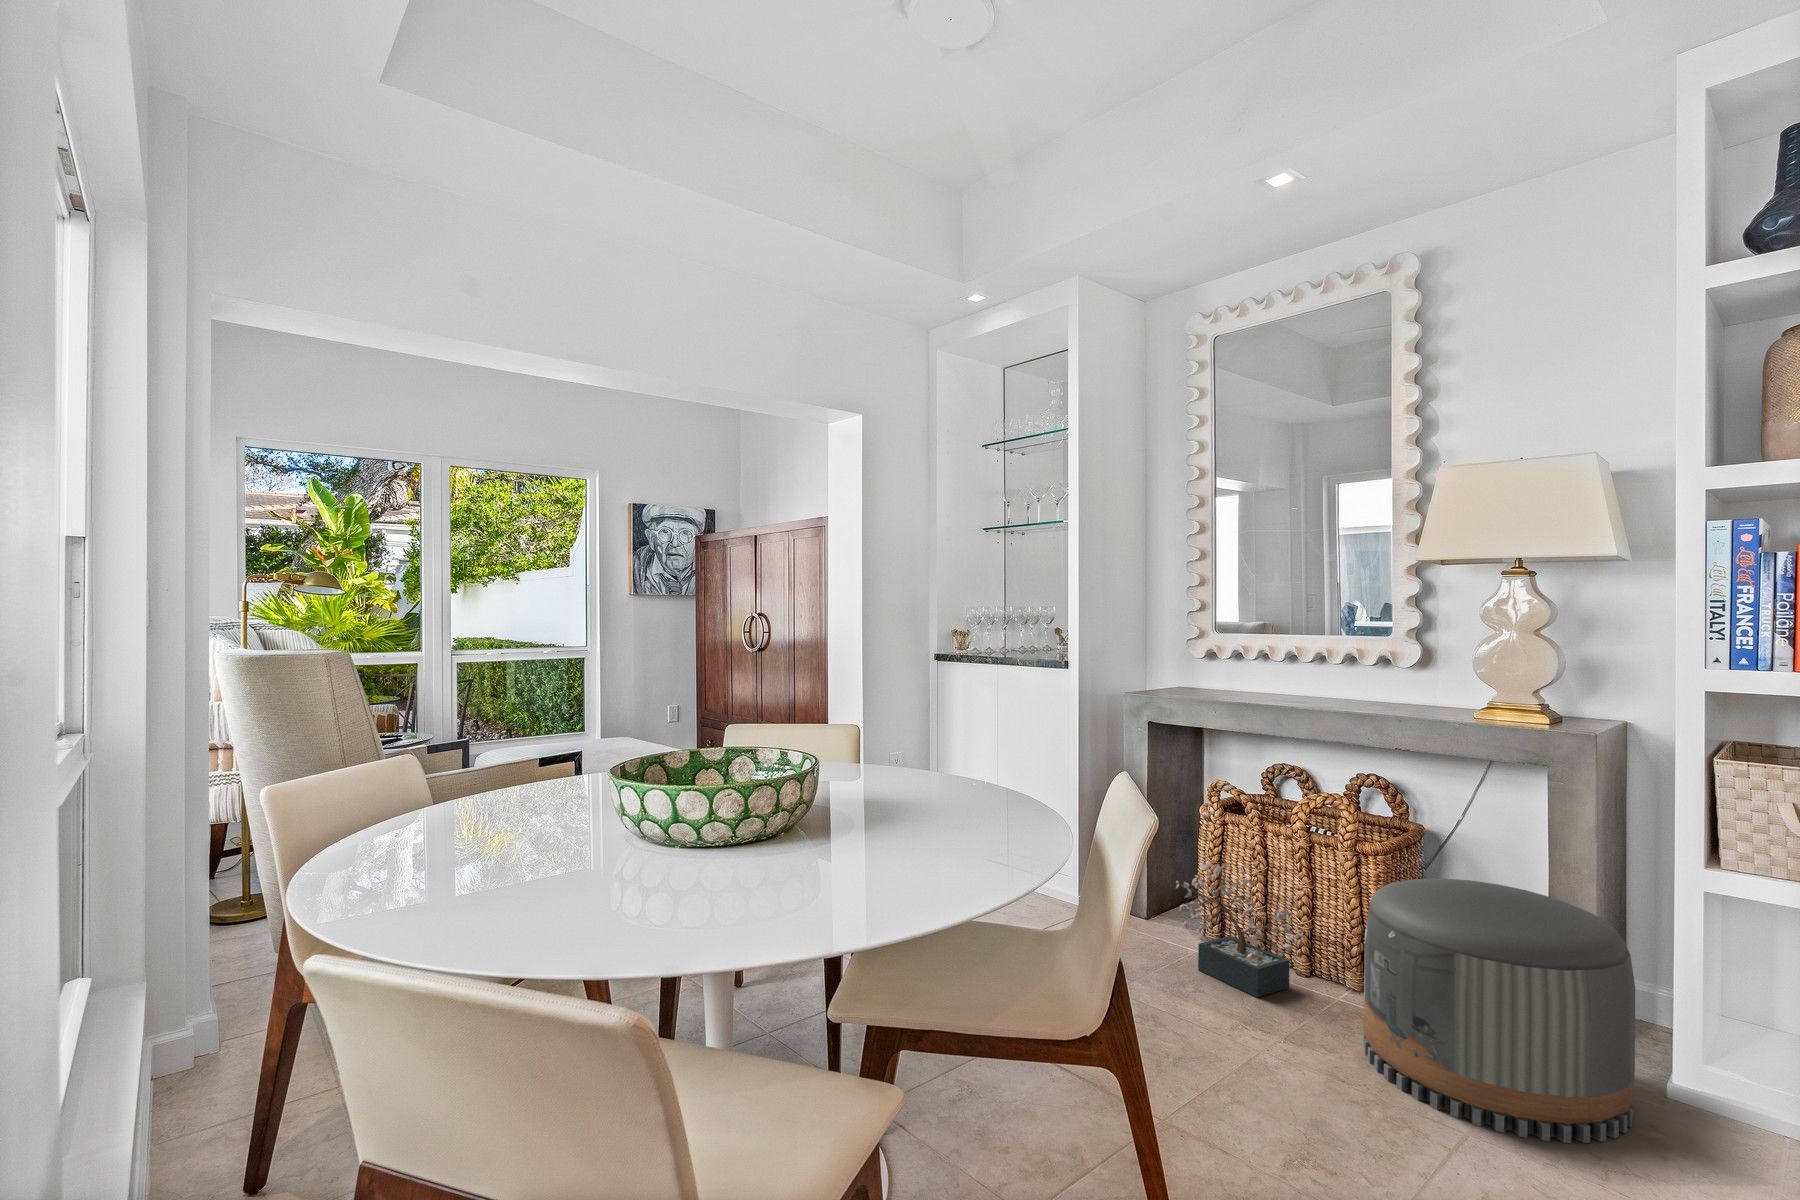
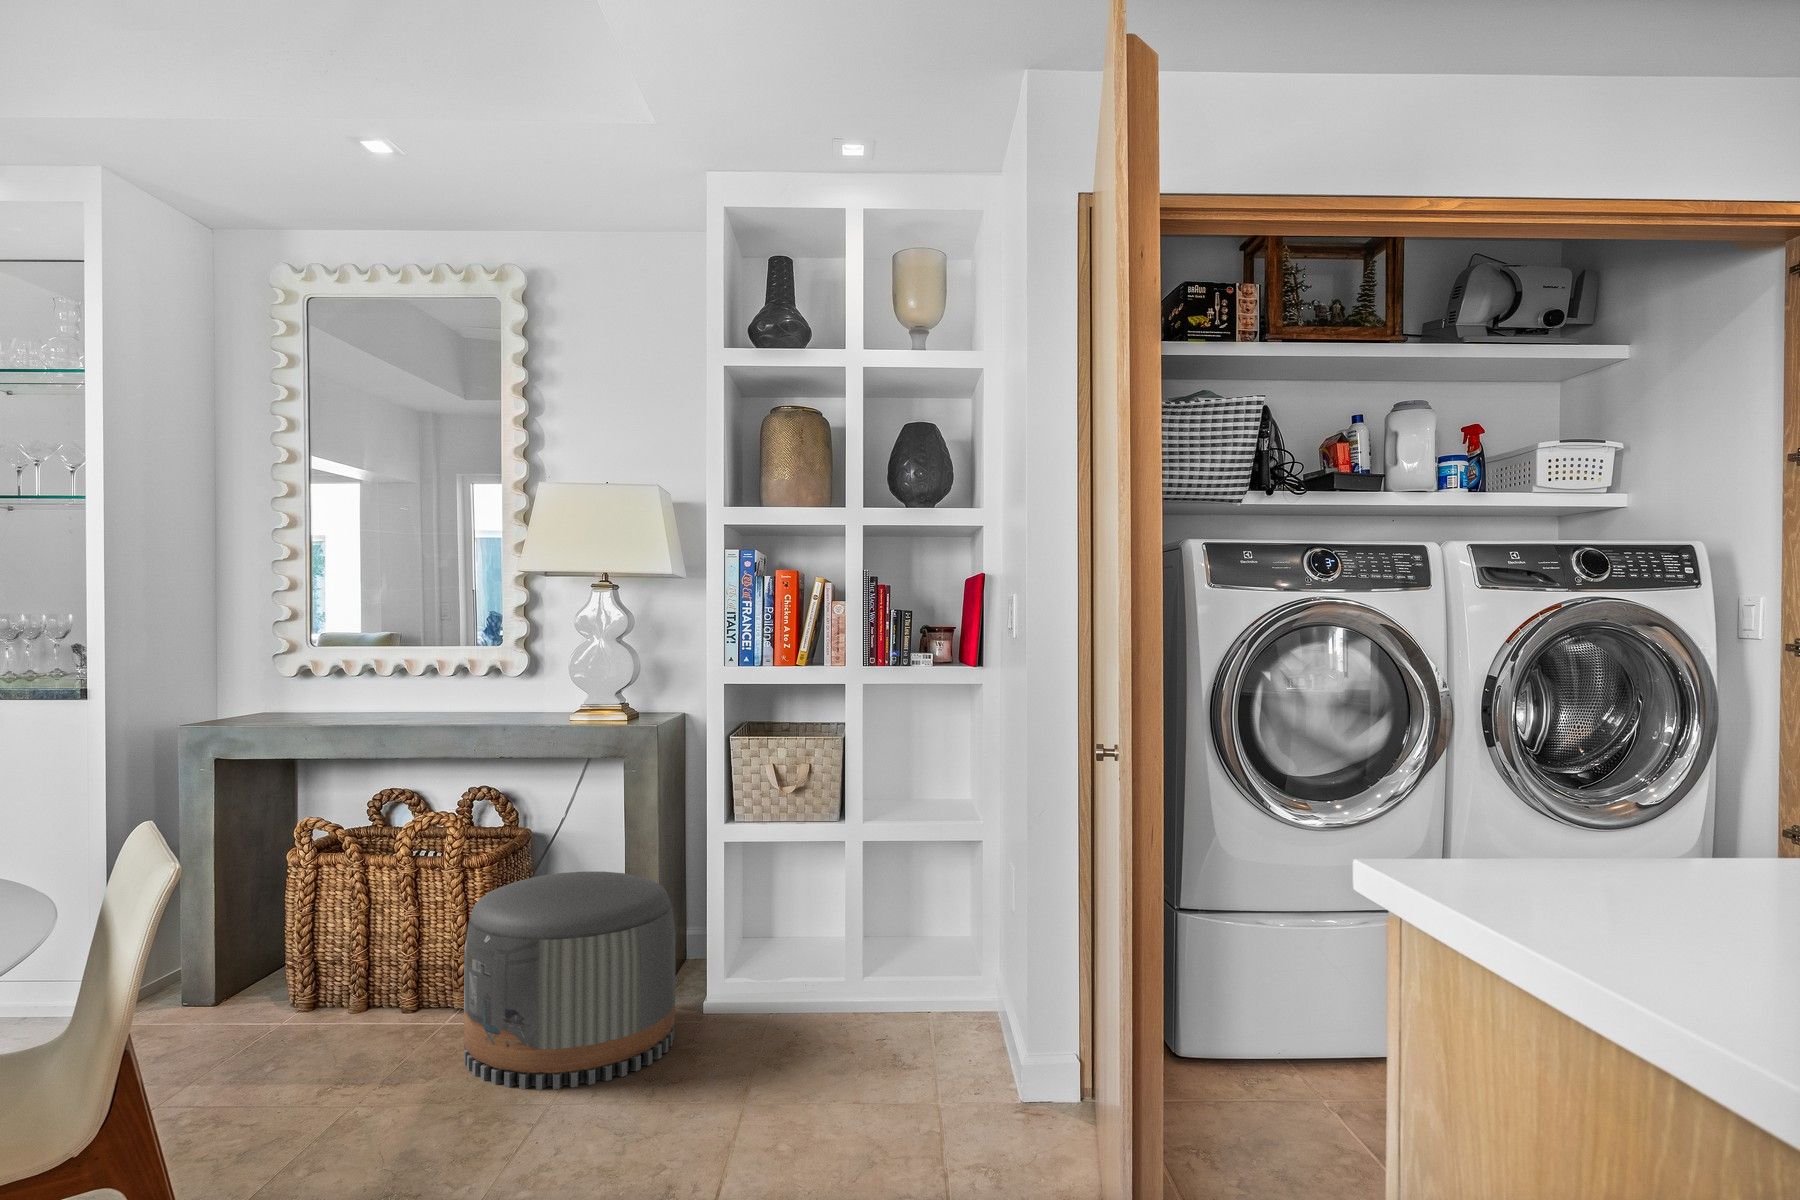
decorative plant: present [1176,863,1307,997] -> none [258,911,412,1047]

